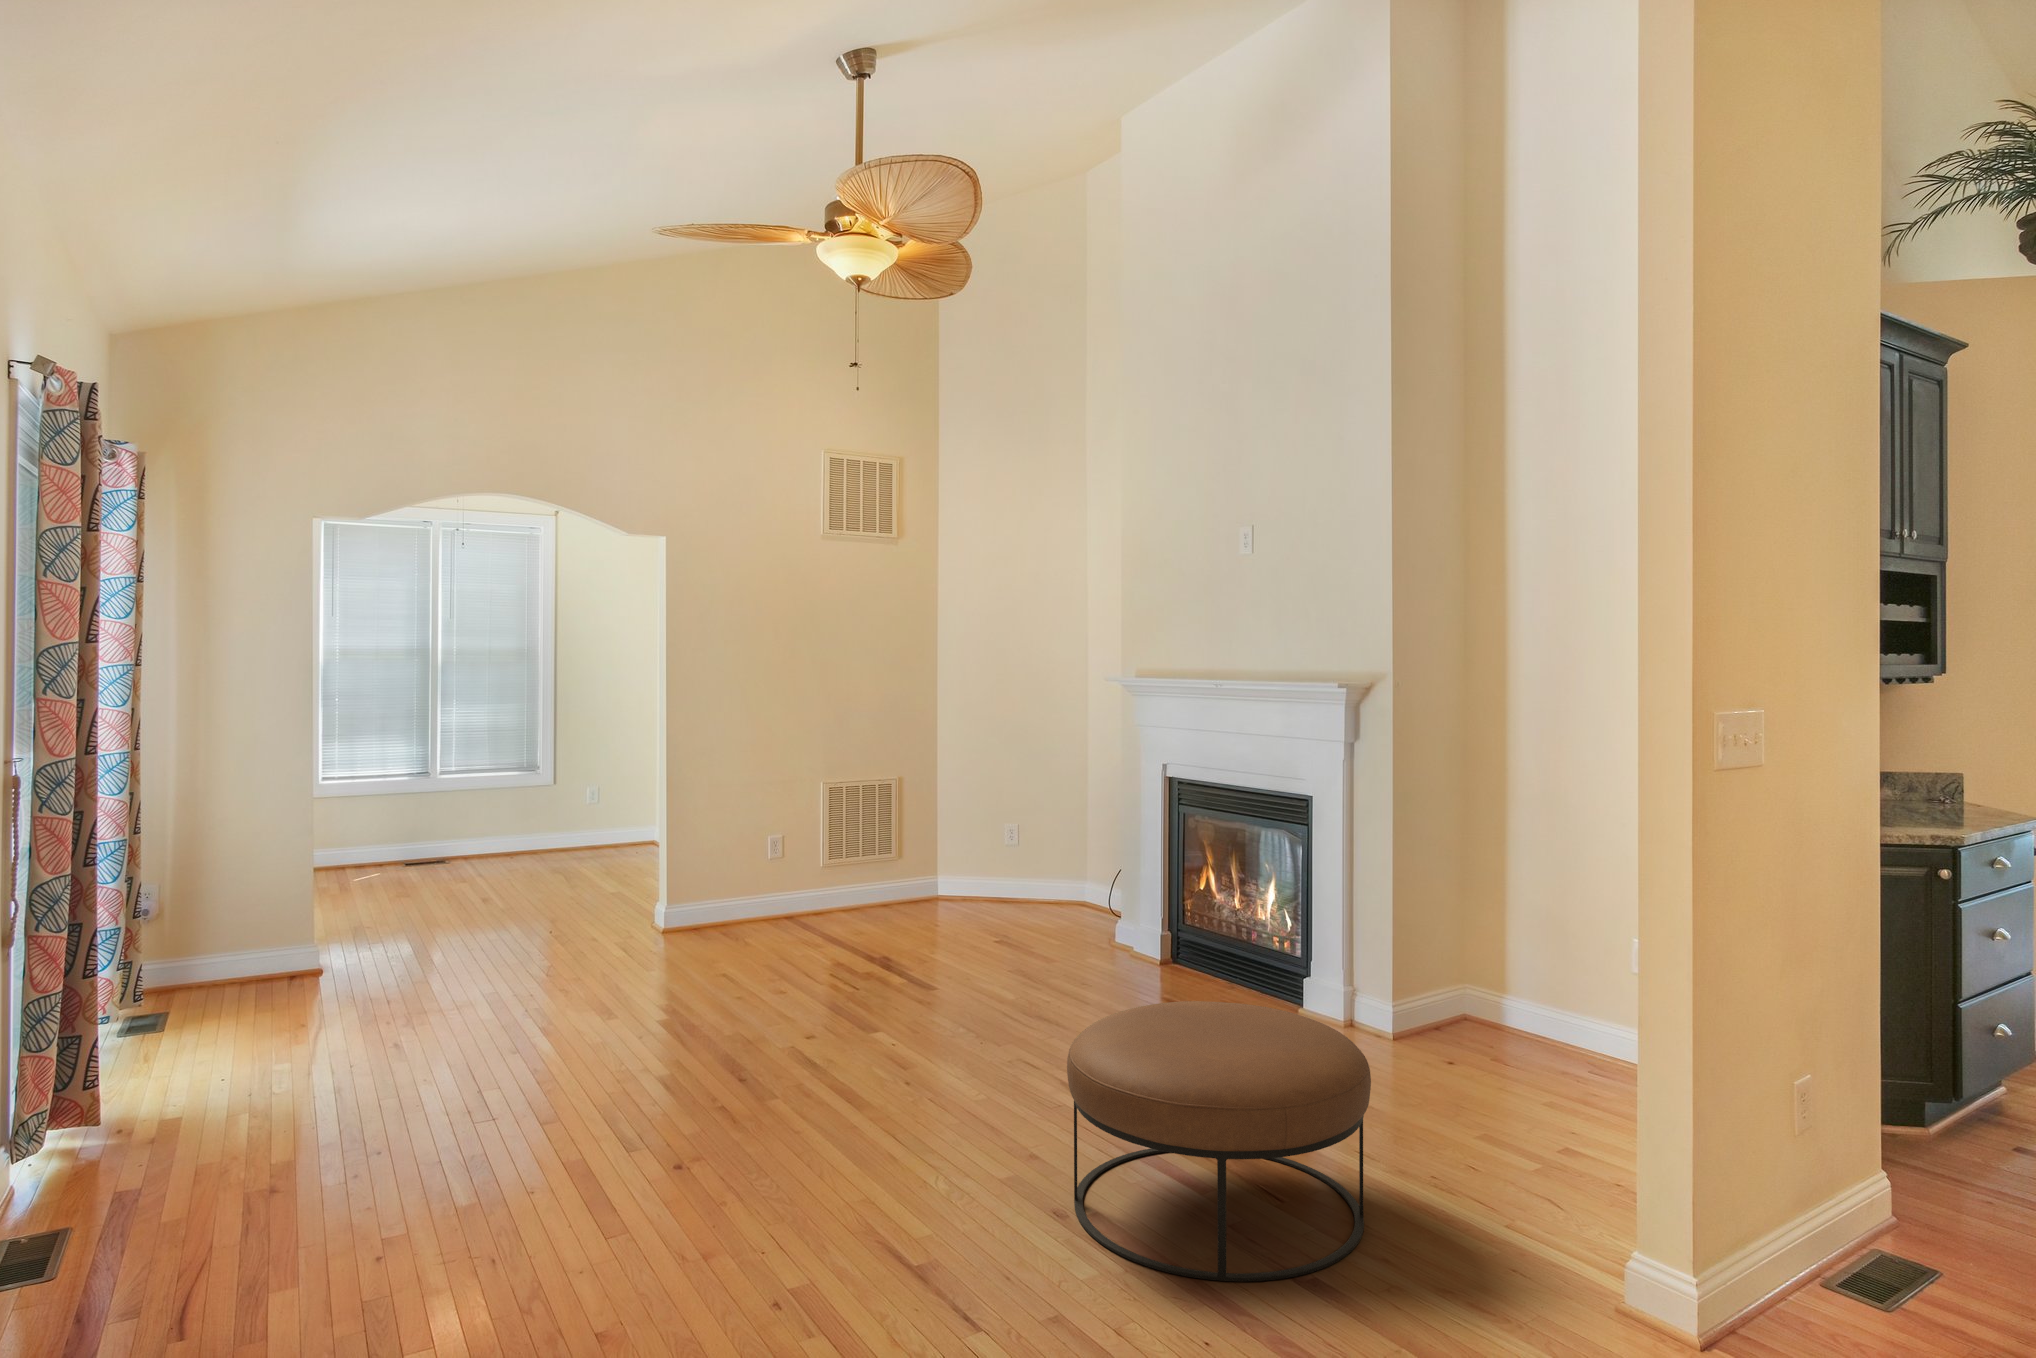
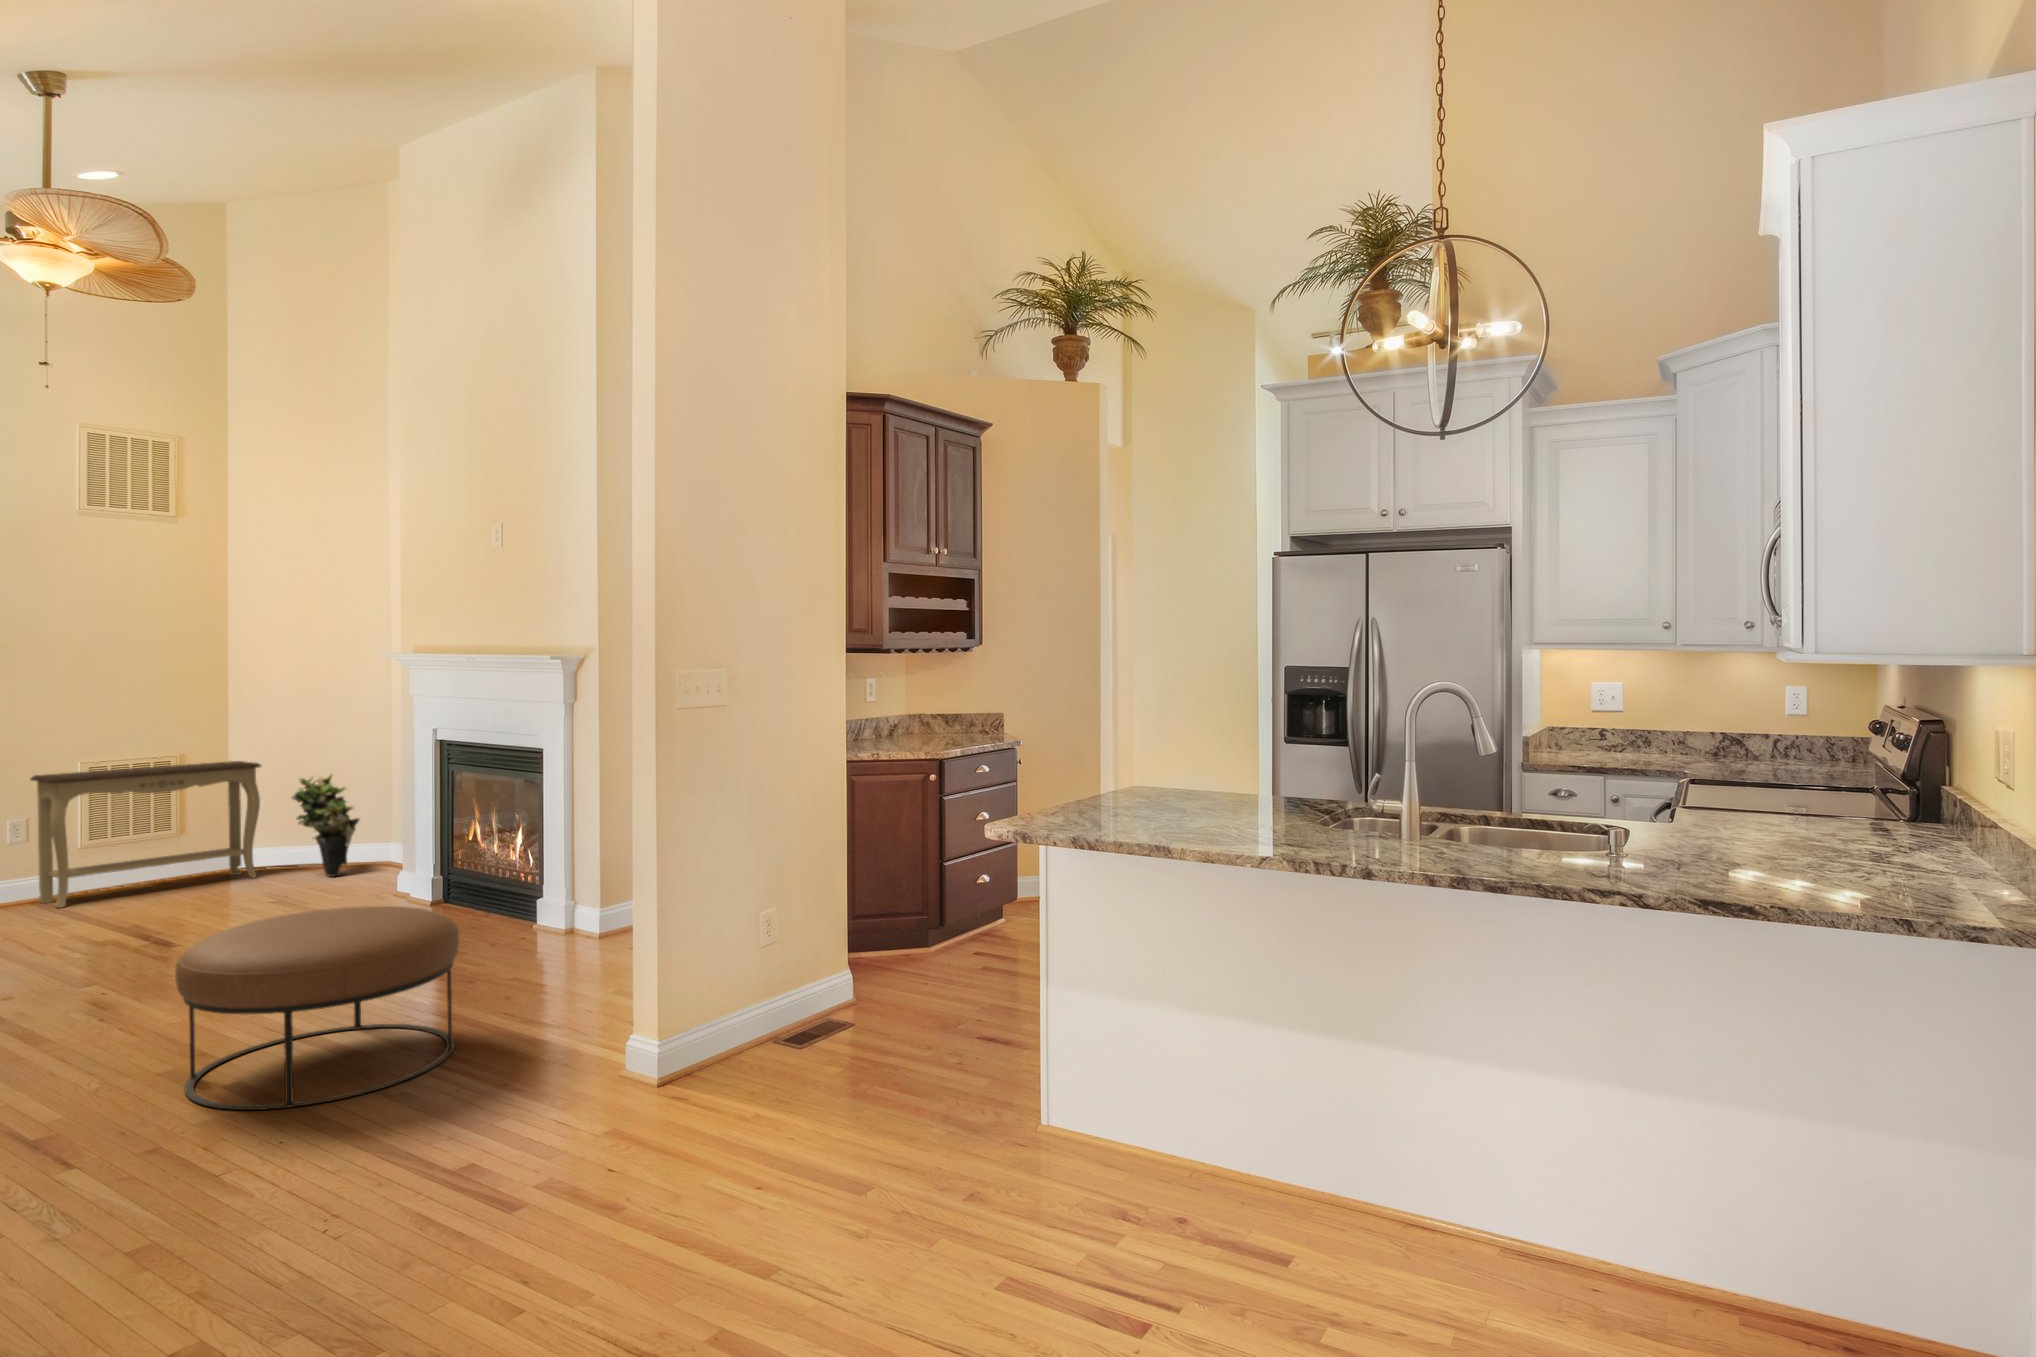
console table: none [788,784,968,926] -> present [31,761,261,908]
potted plant: none [996,801,1058,913] -> present [291,775,360,877]

